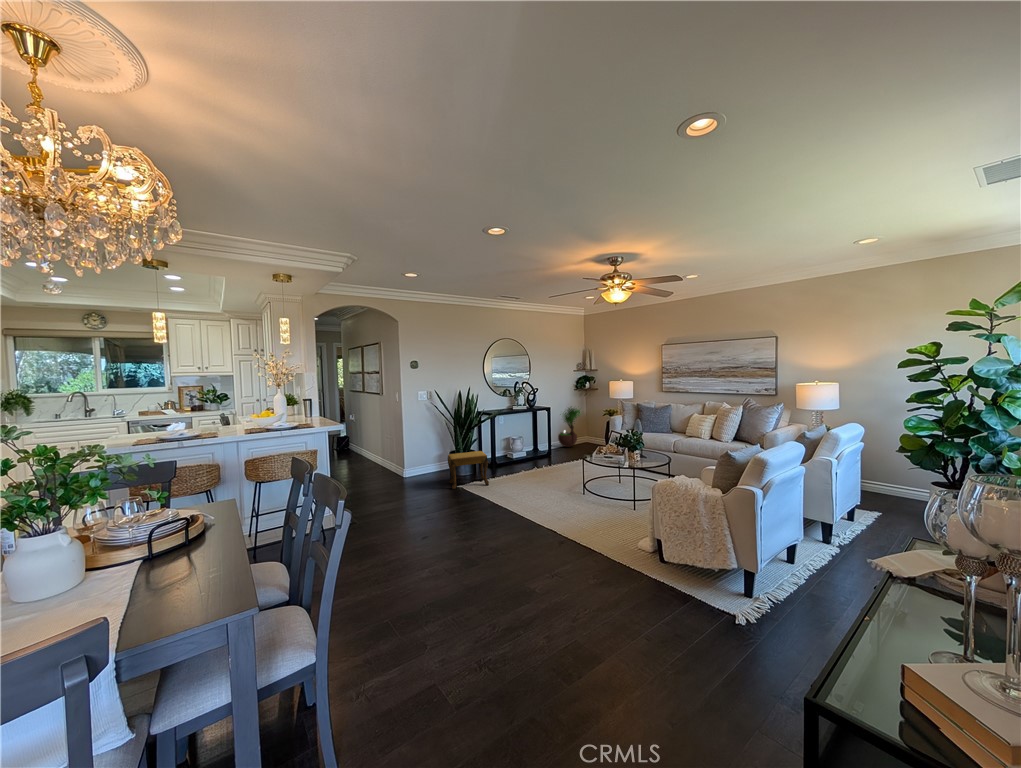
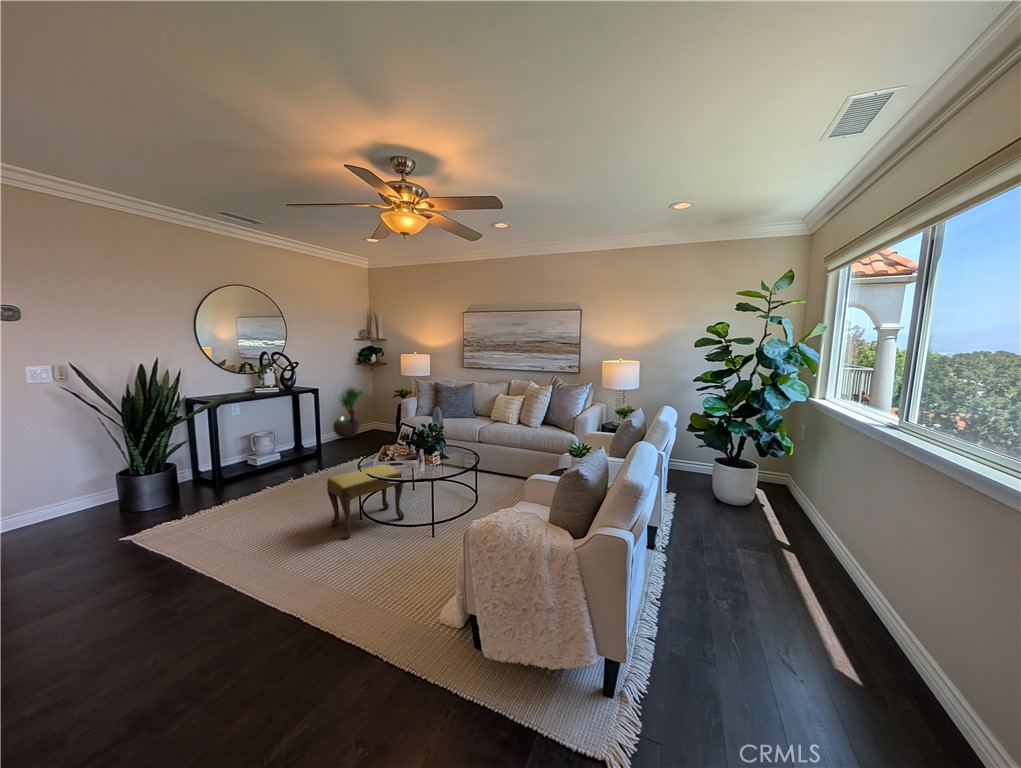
footstool: present [448,451,489,489] -> present [327,465,404,539]

